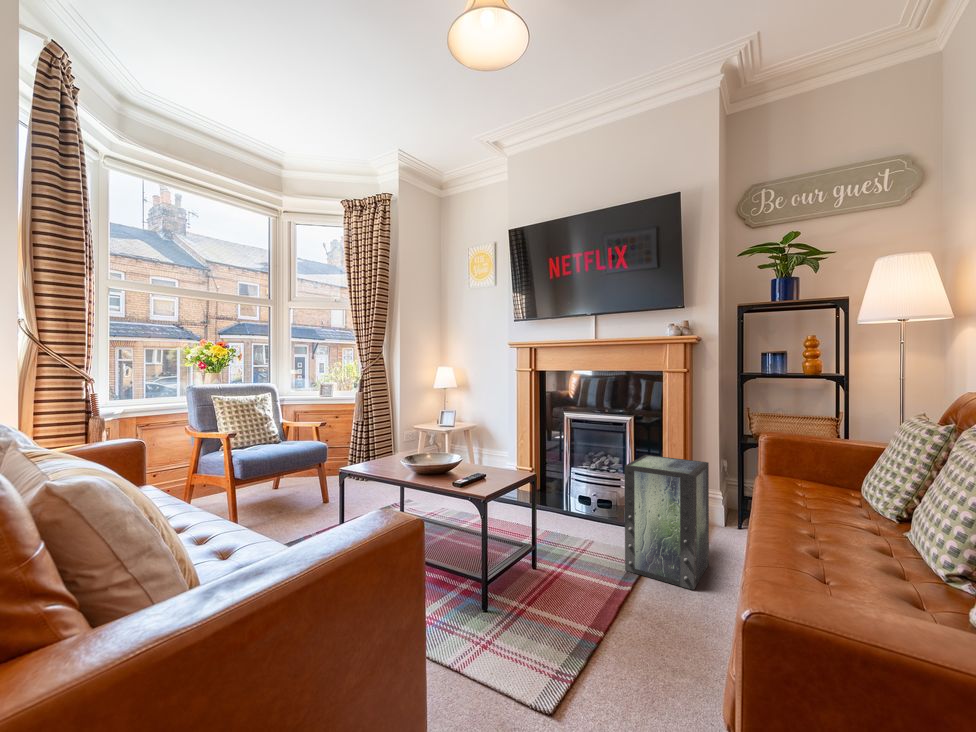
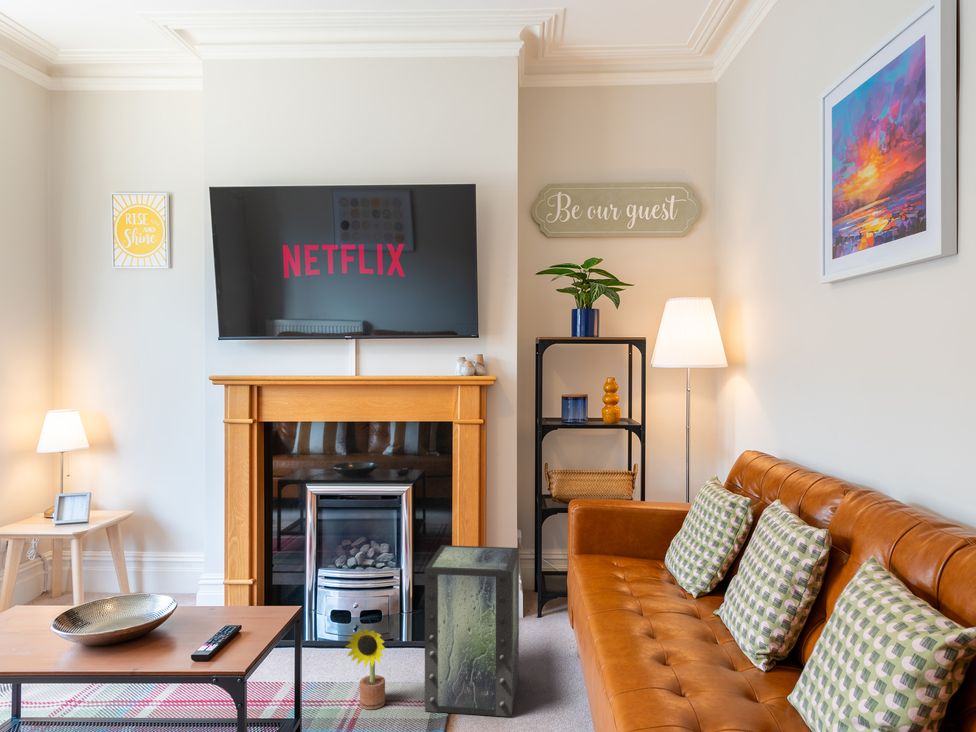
decorative plant: none [568,502,598,561] -> present [346,628,386,709]

